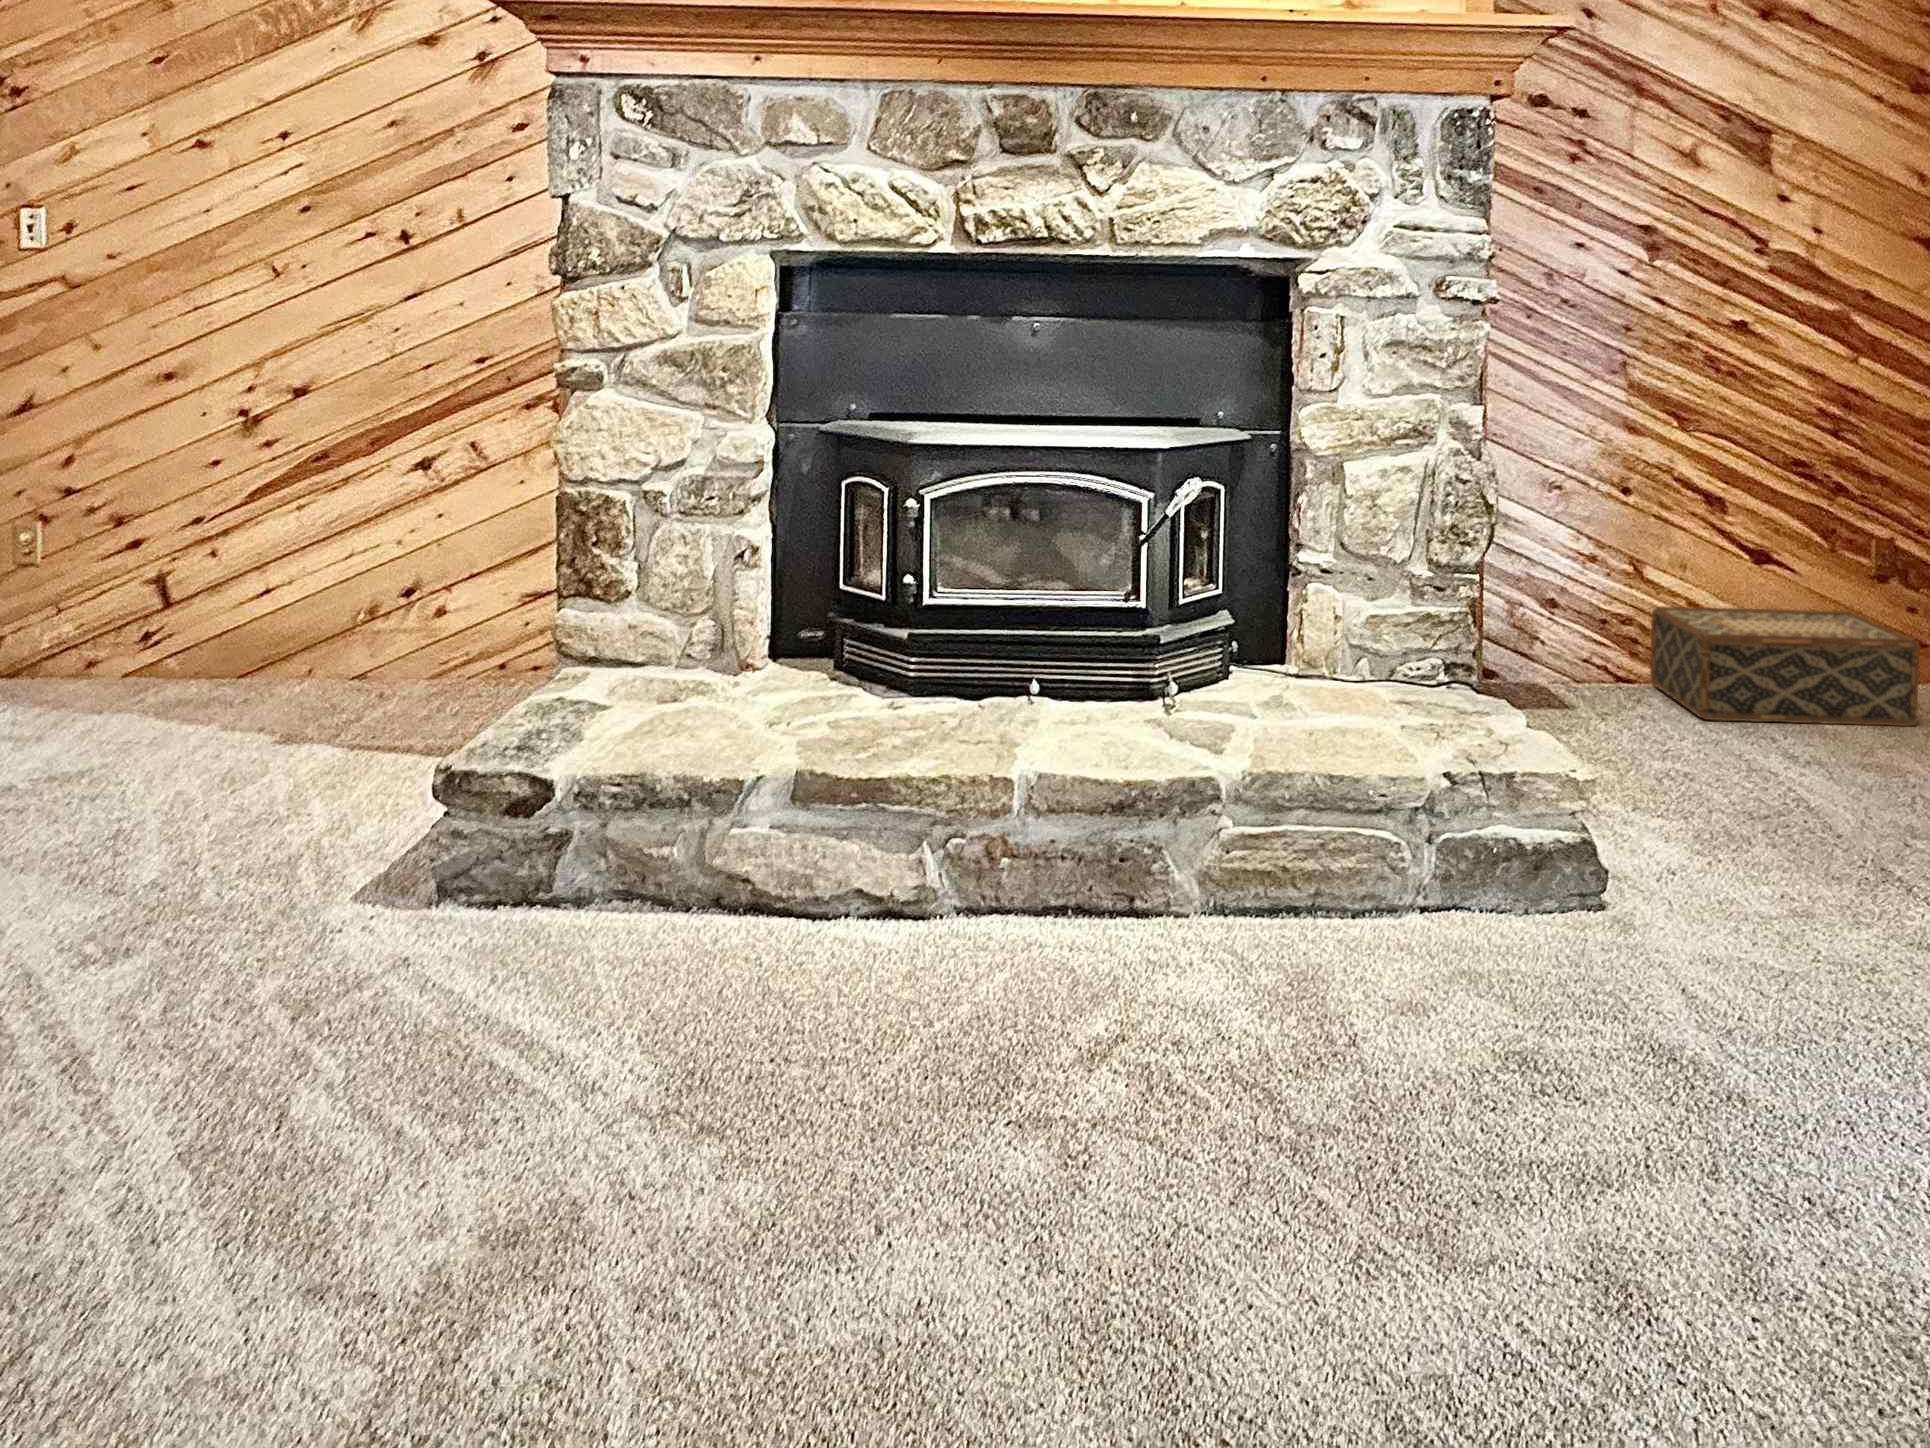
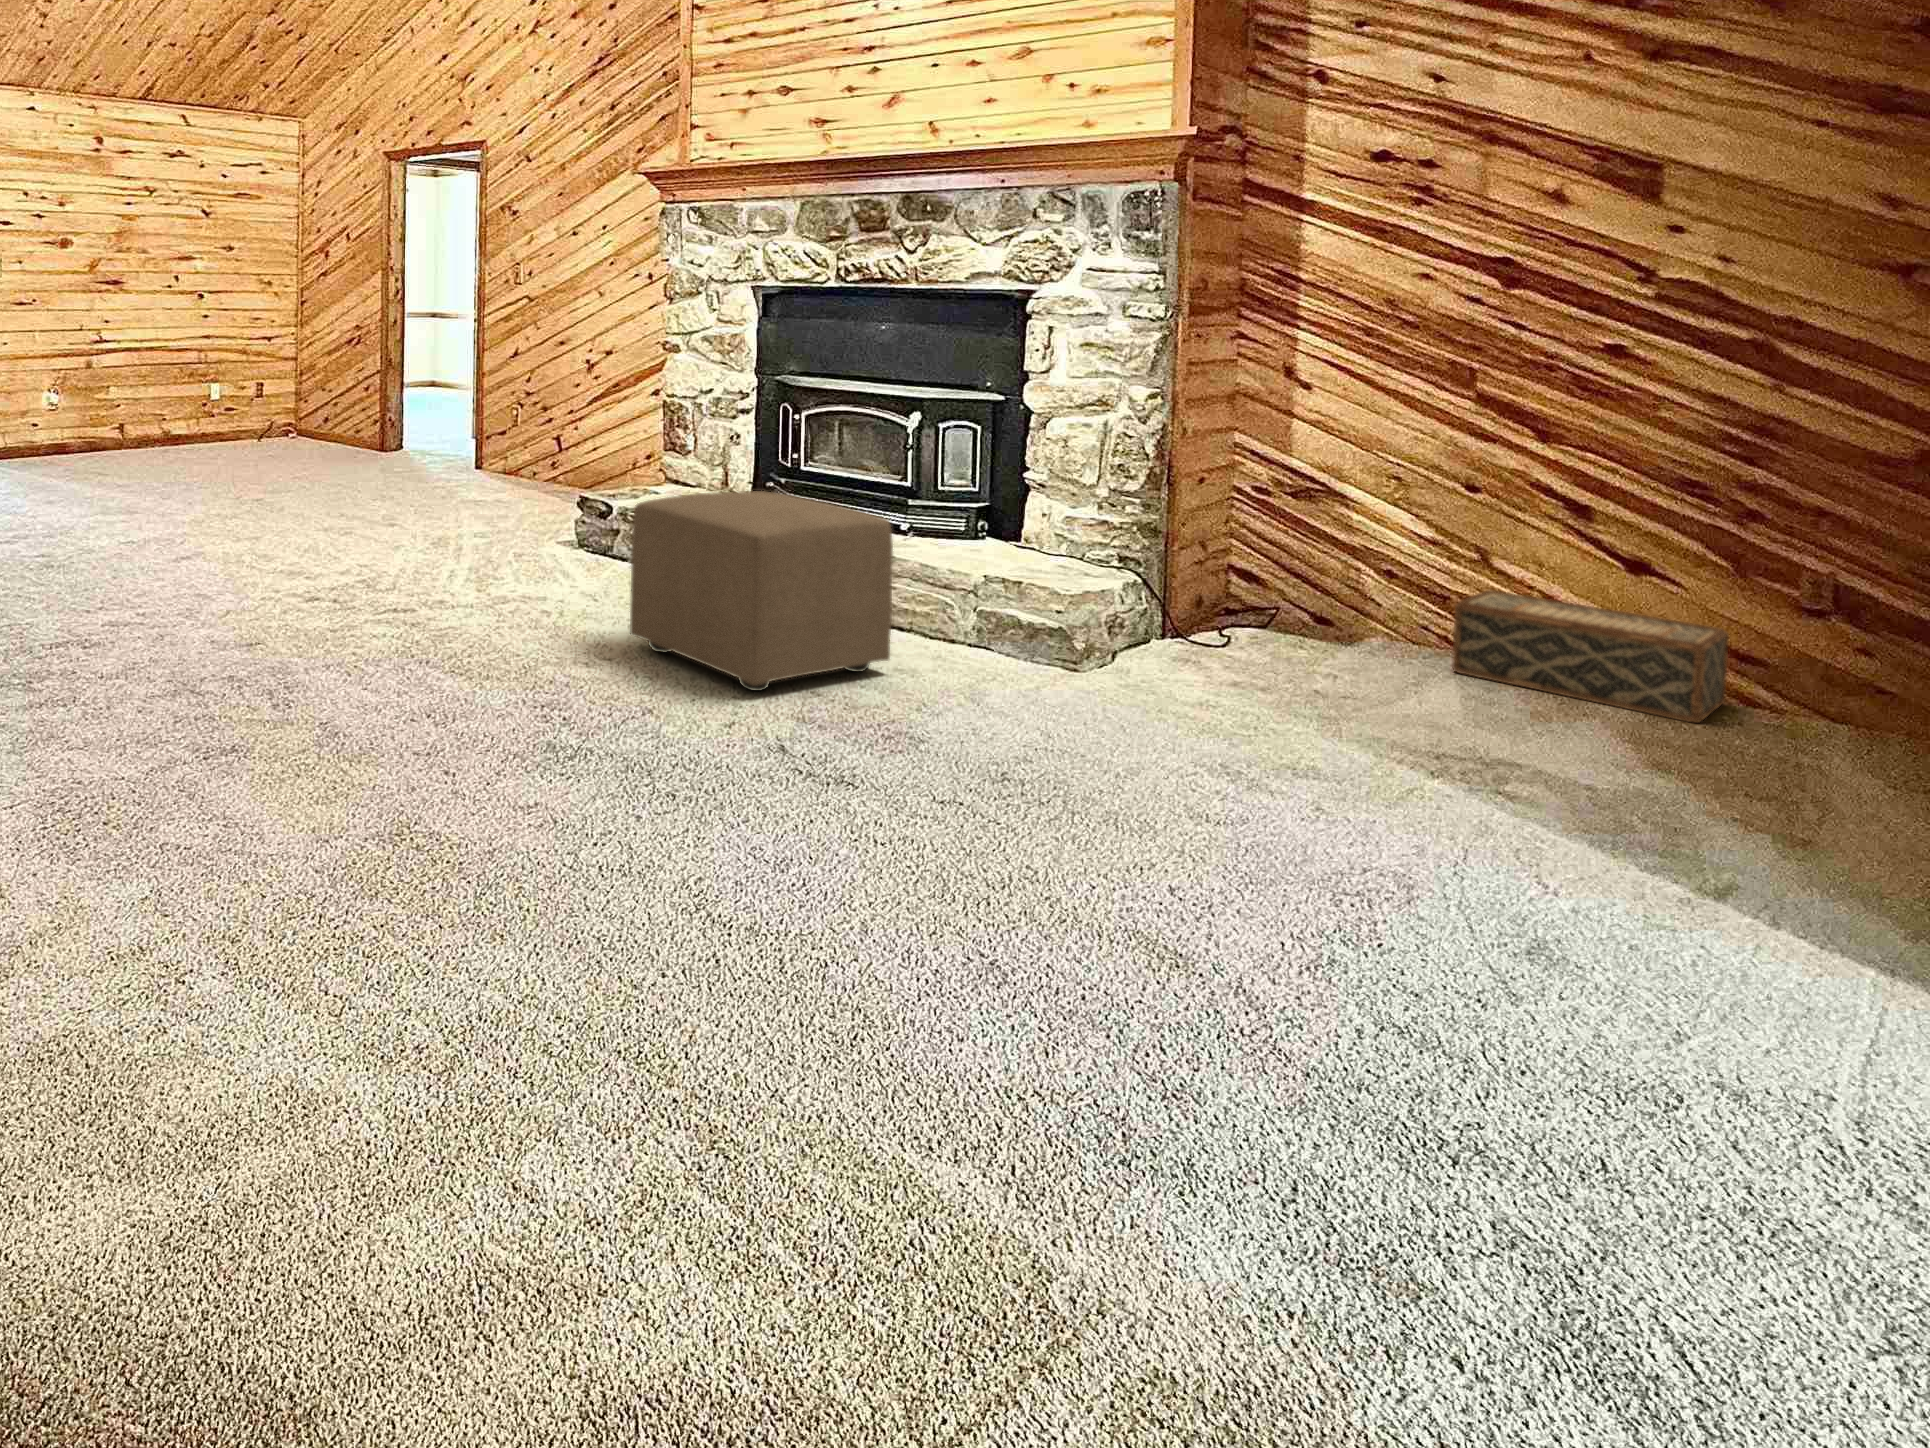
ottoman: none [1122,707,1672,1323] -> present [630,491,893,691]

